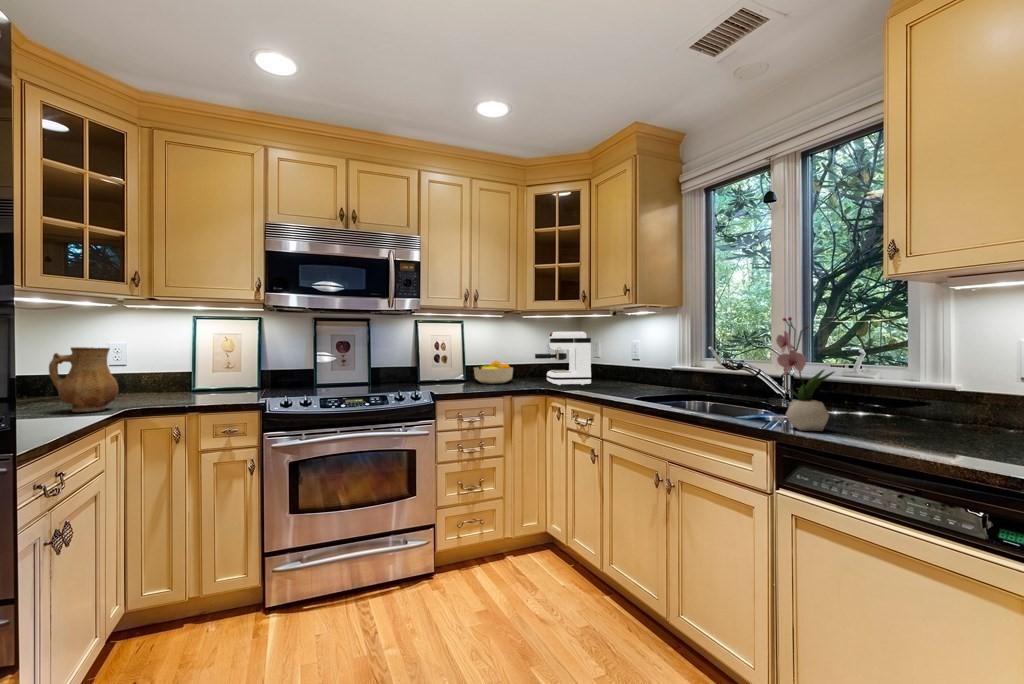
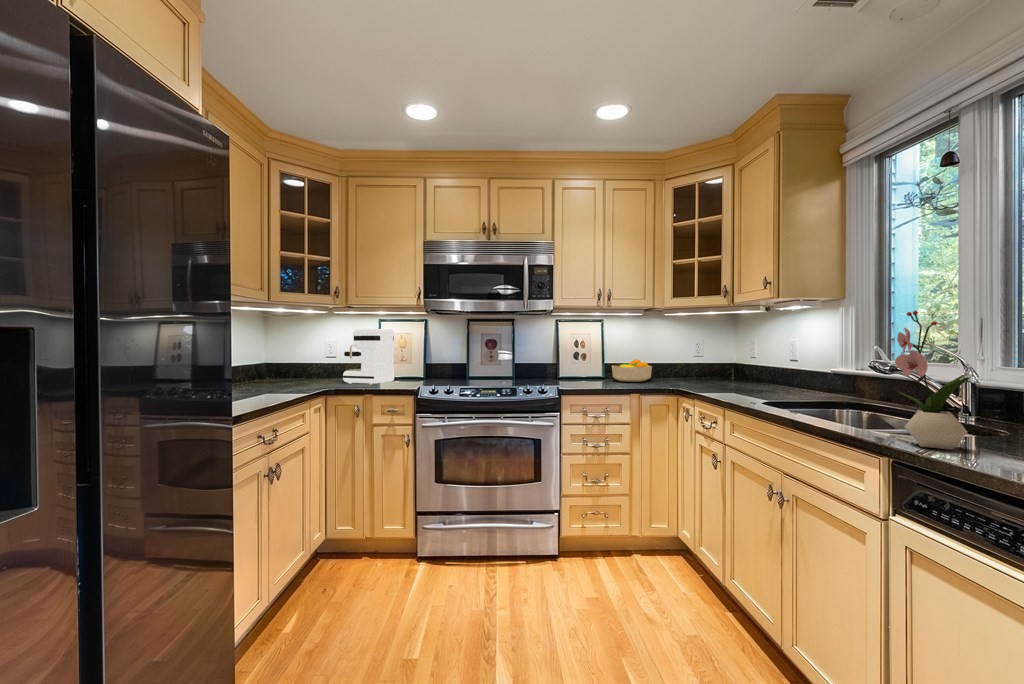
coffee maker: present [535,332,591,385] -> present [343,329,394,384]
ceramic pitcher: present [49,347,118,412] -> none [282,343,323,389]

